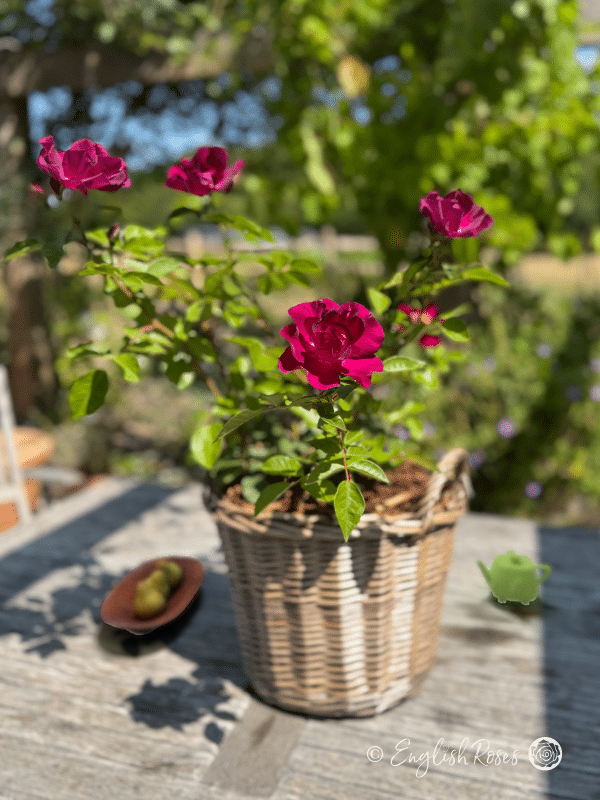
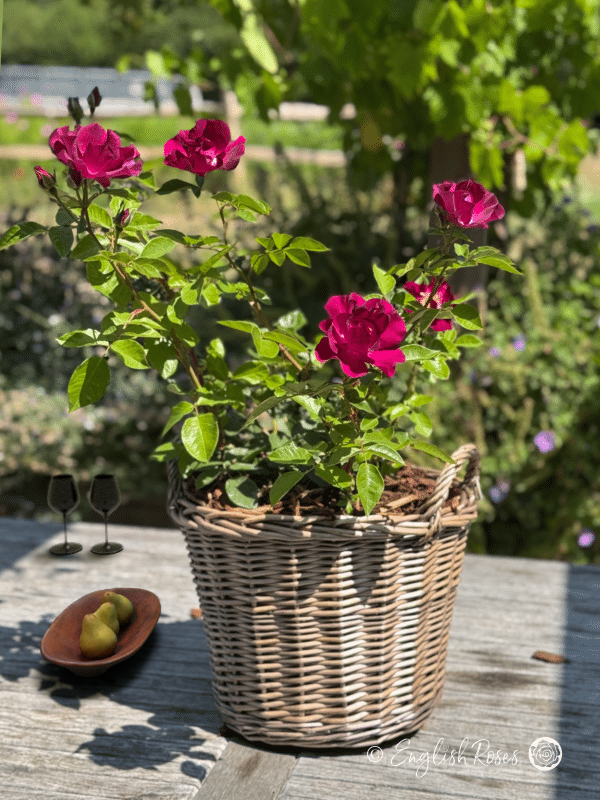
wine glass: none [125,459,185,523] -> present [48,474,123,554]
teapot: present [477,550,551,606] -> none [485,574,572,638]

